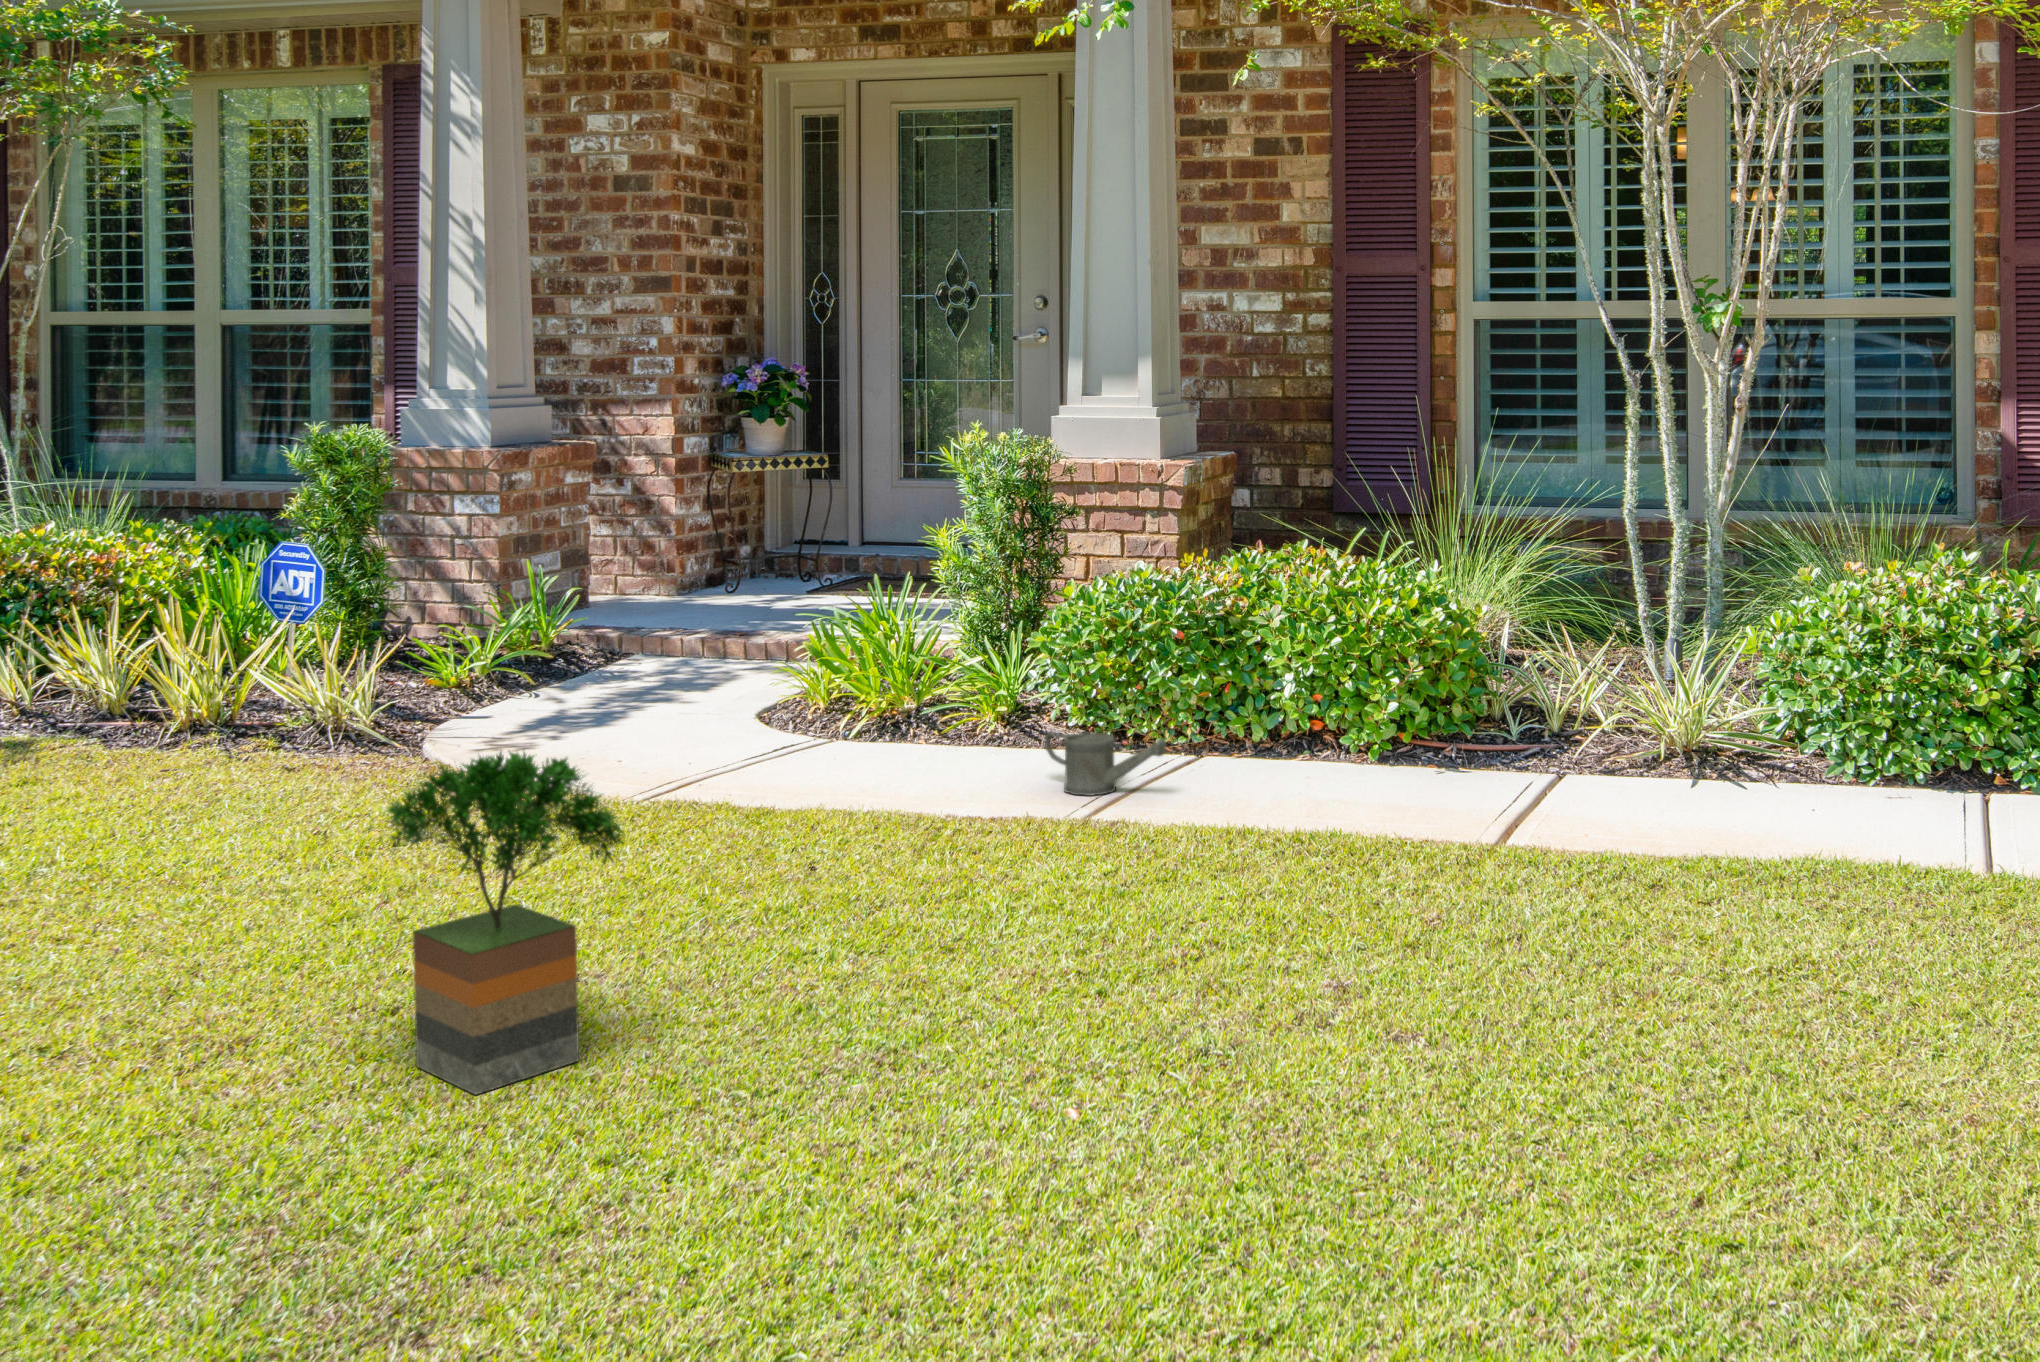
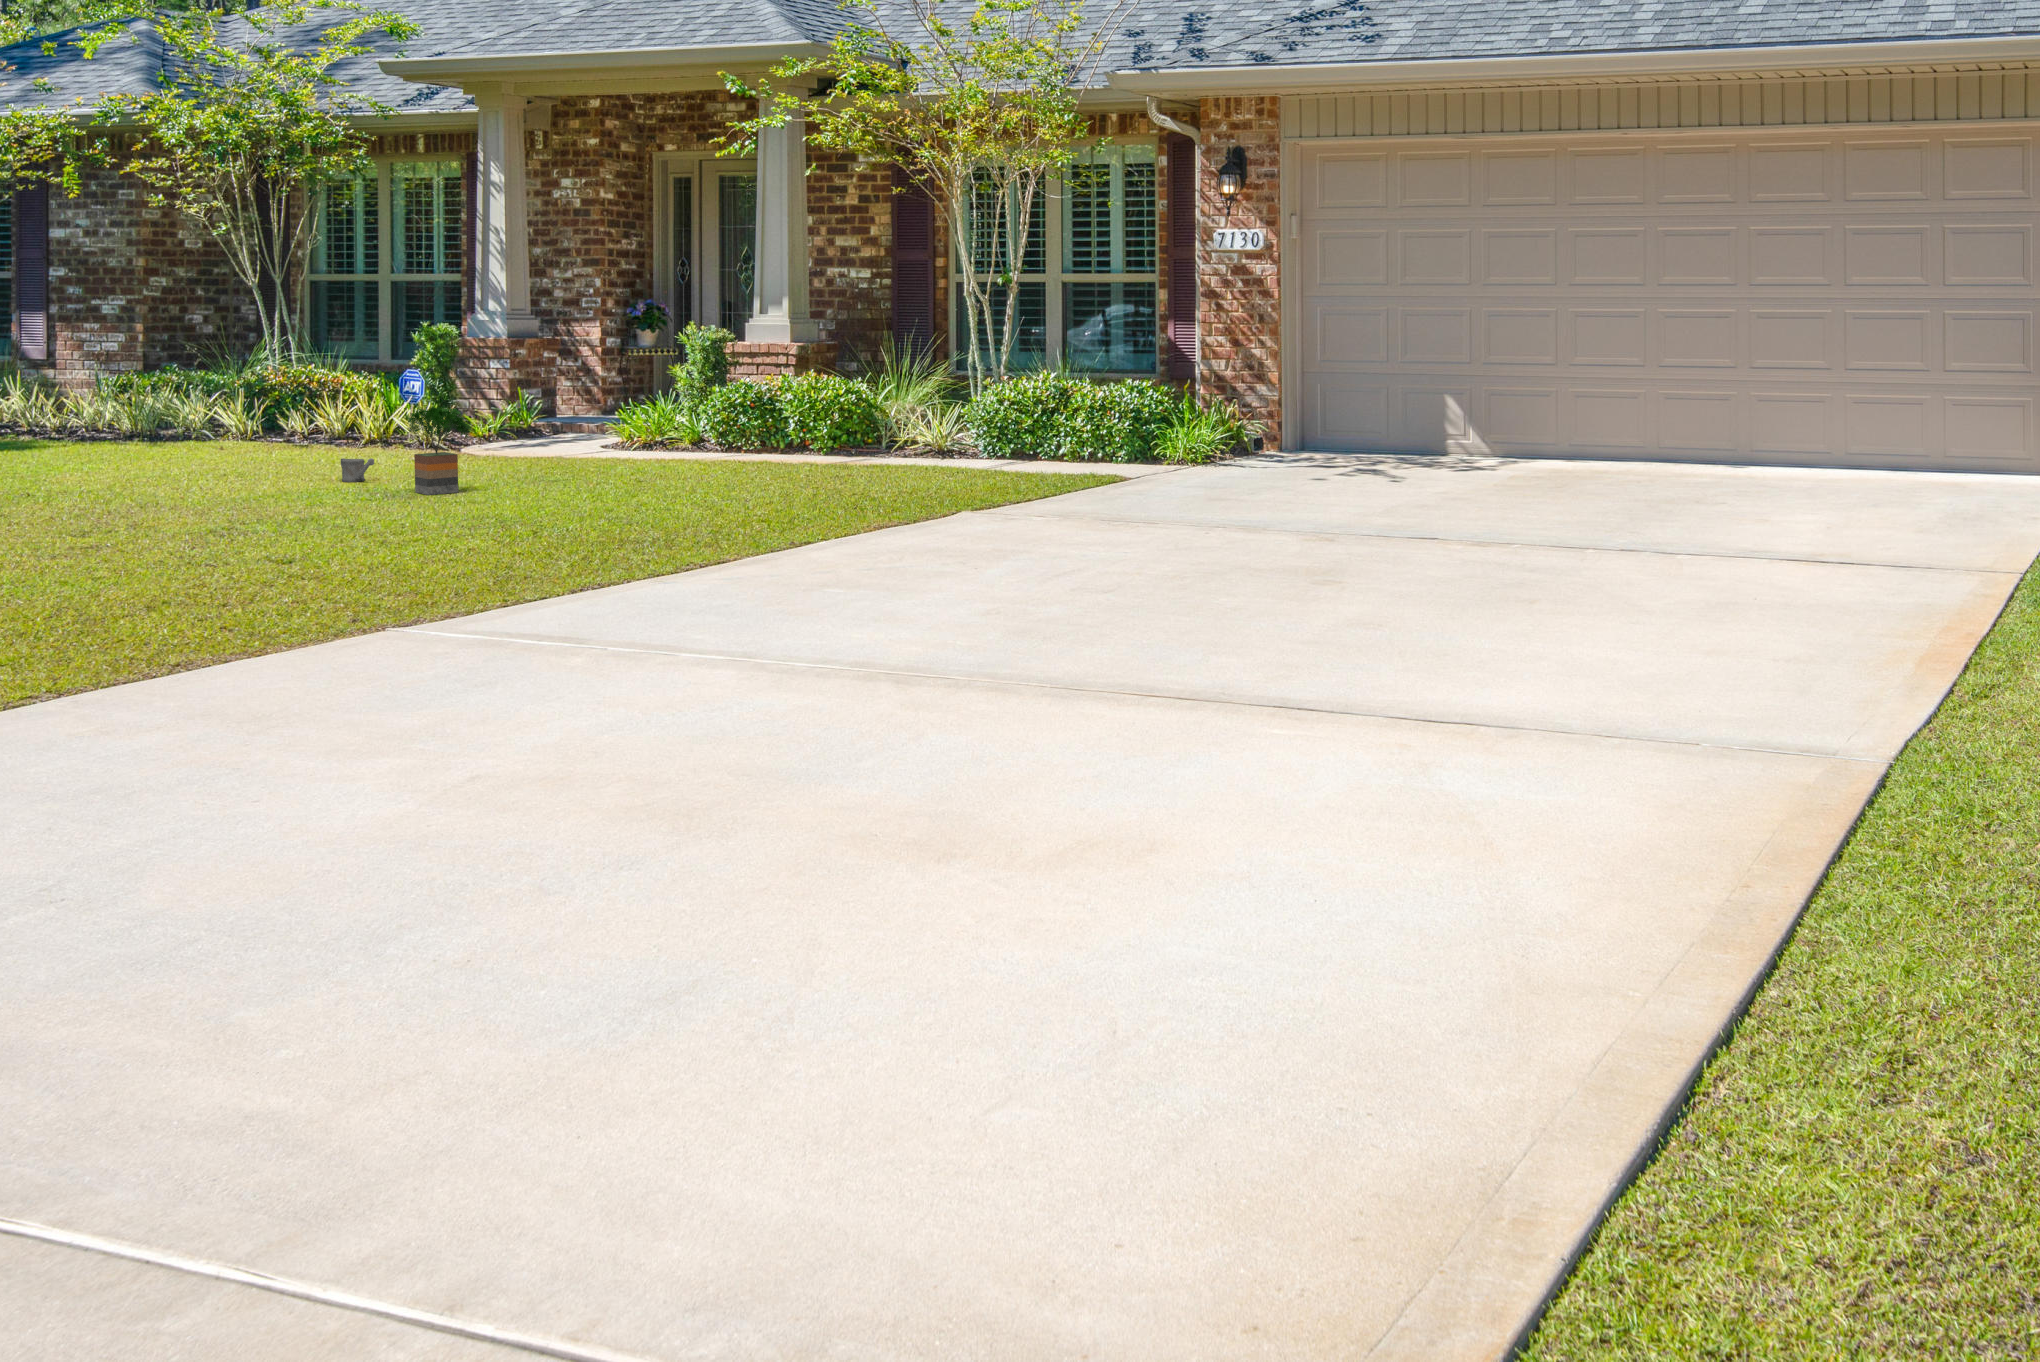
watering can: present [1045,732,1166,796] -> present [341,458,374,482]

